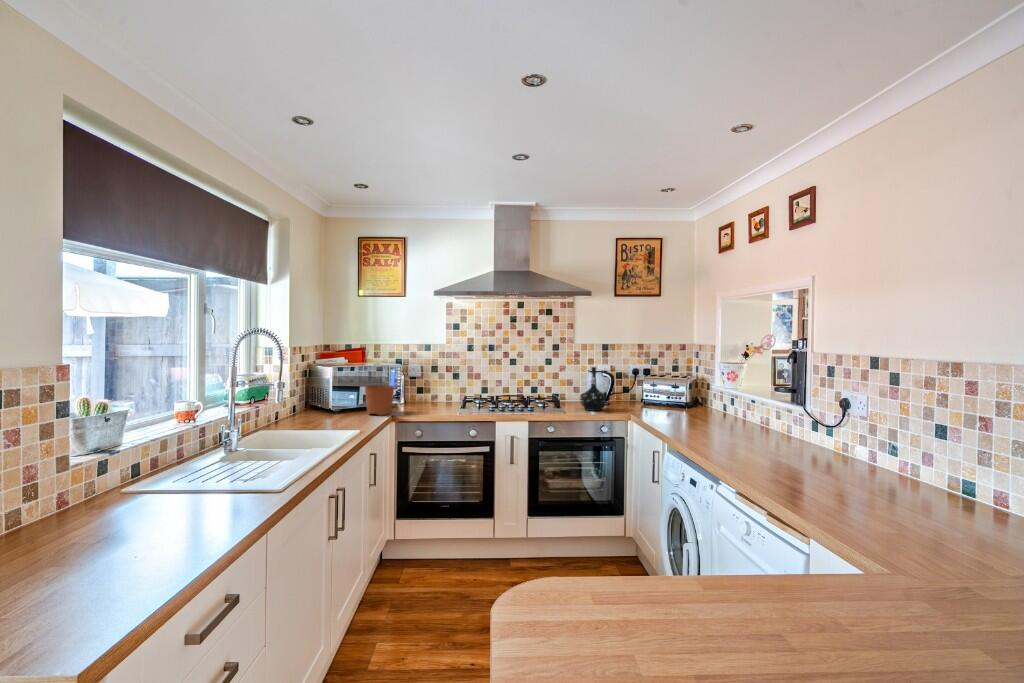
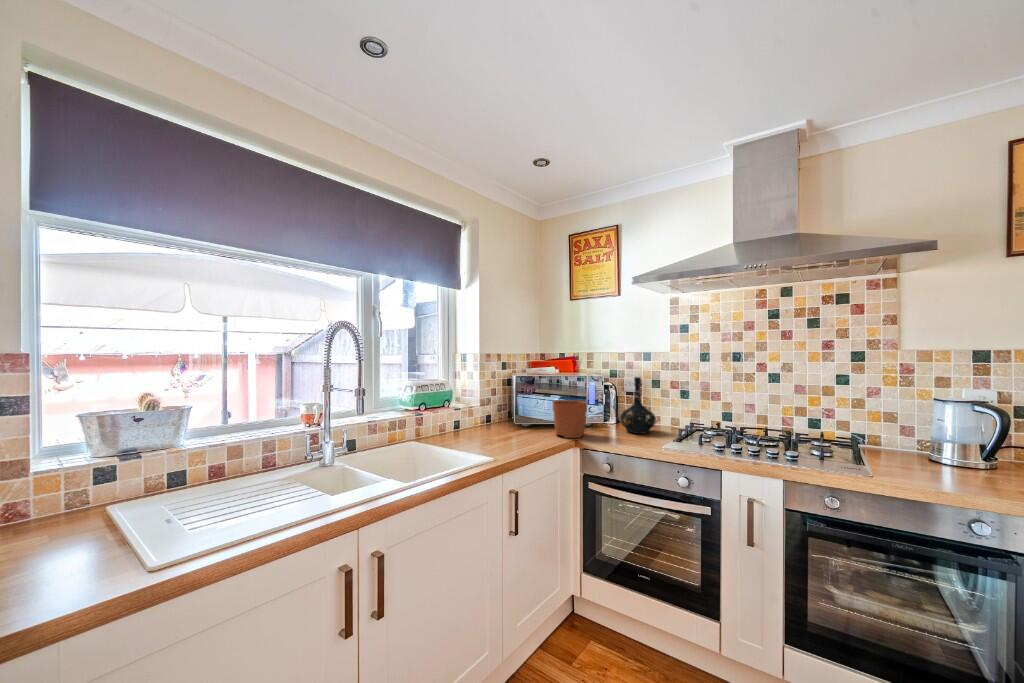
bottle: present [580,367,607,411] -> present [620,377,656,434]

